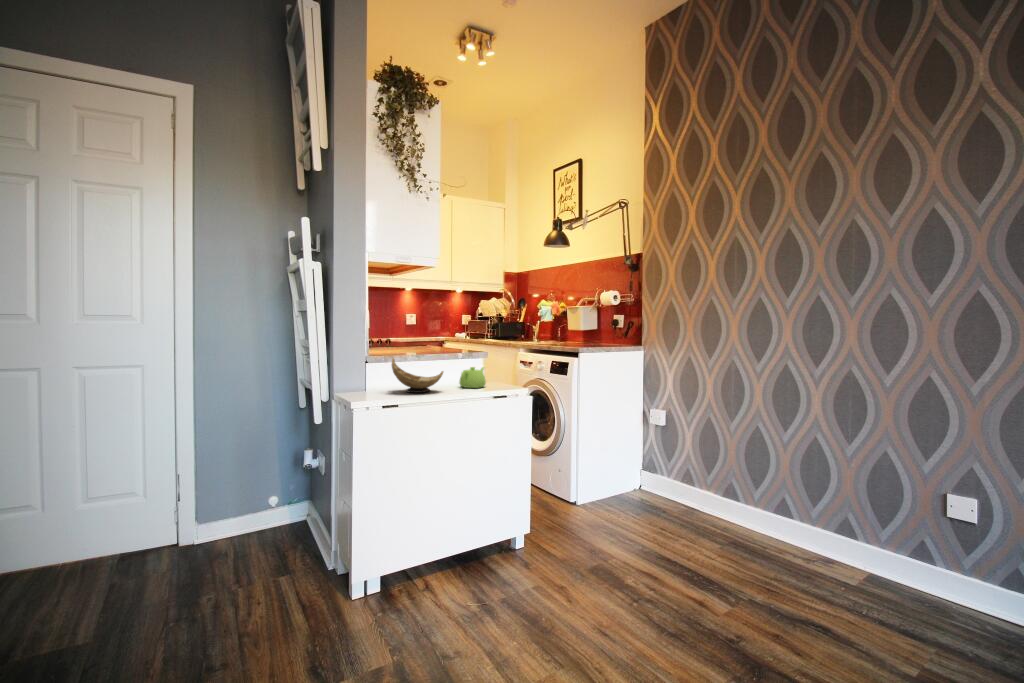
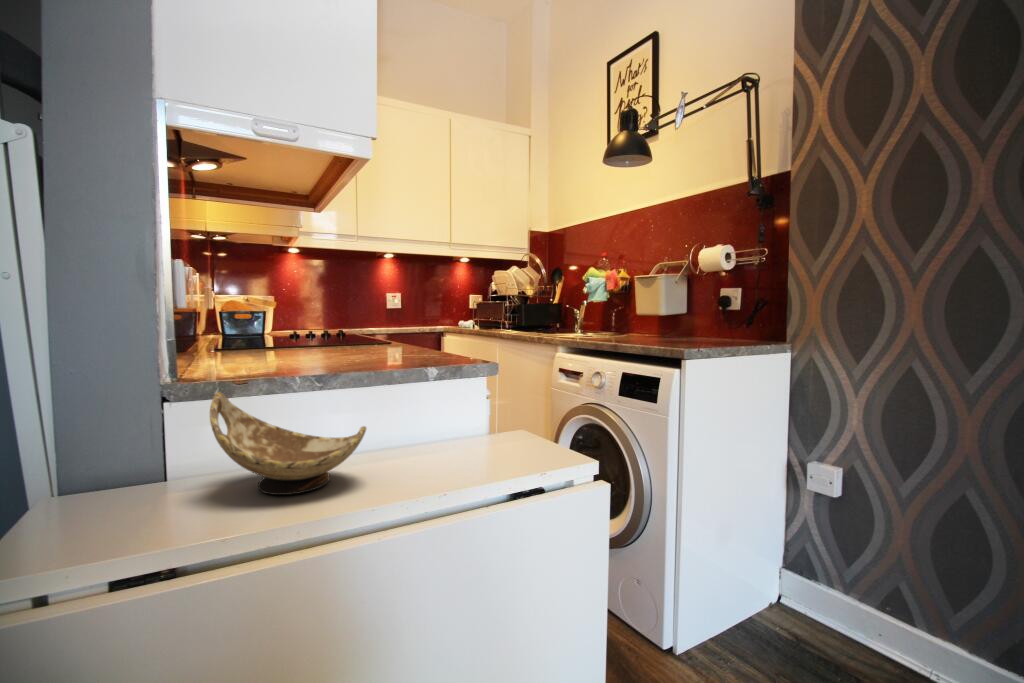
teapot: present [459,367,486,388] -> none [420,402,489,463]

